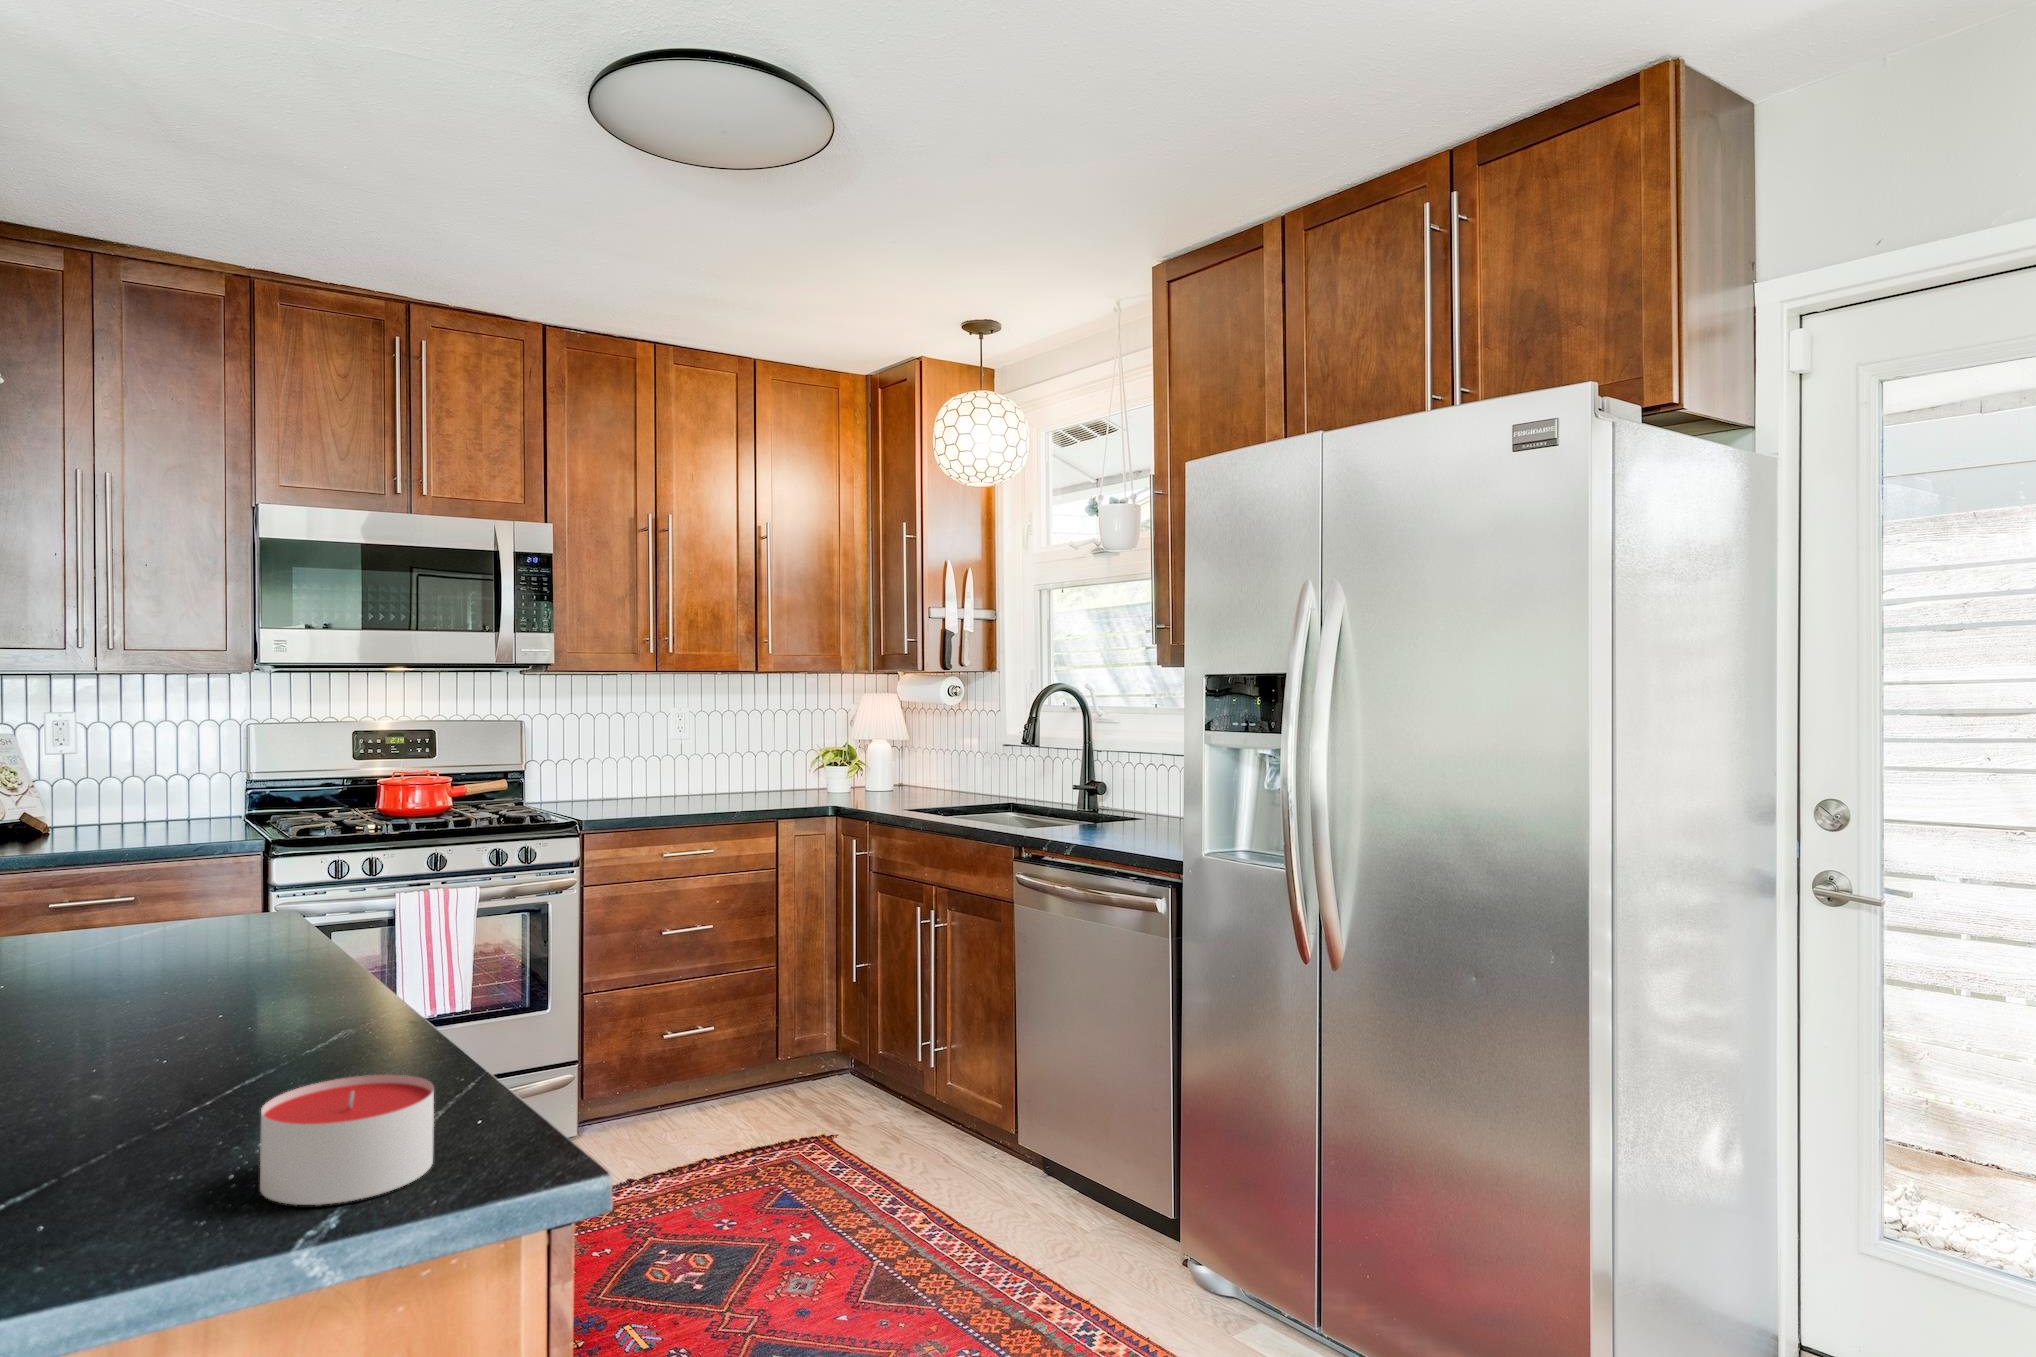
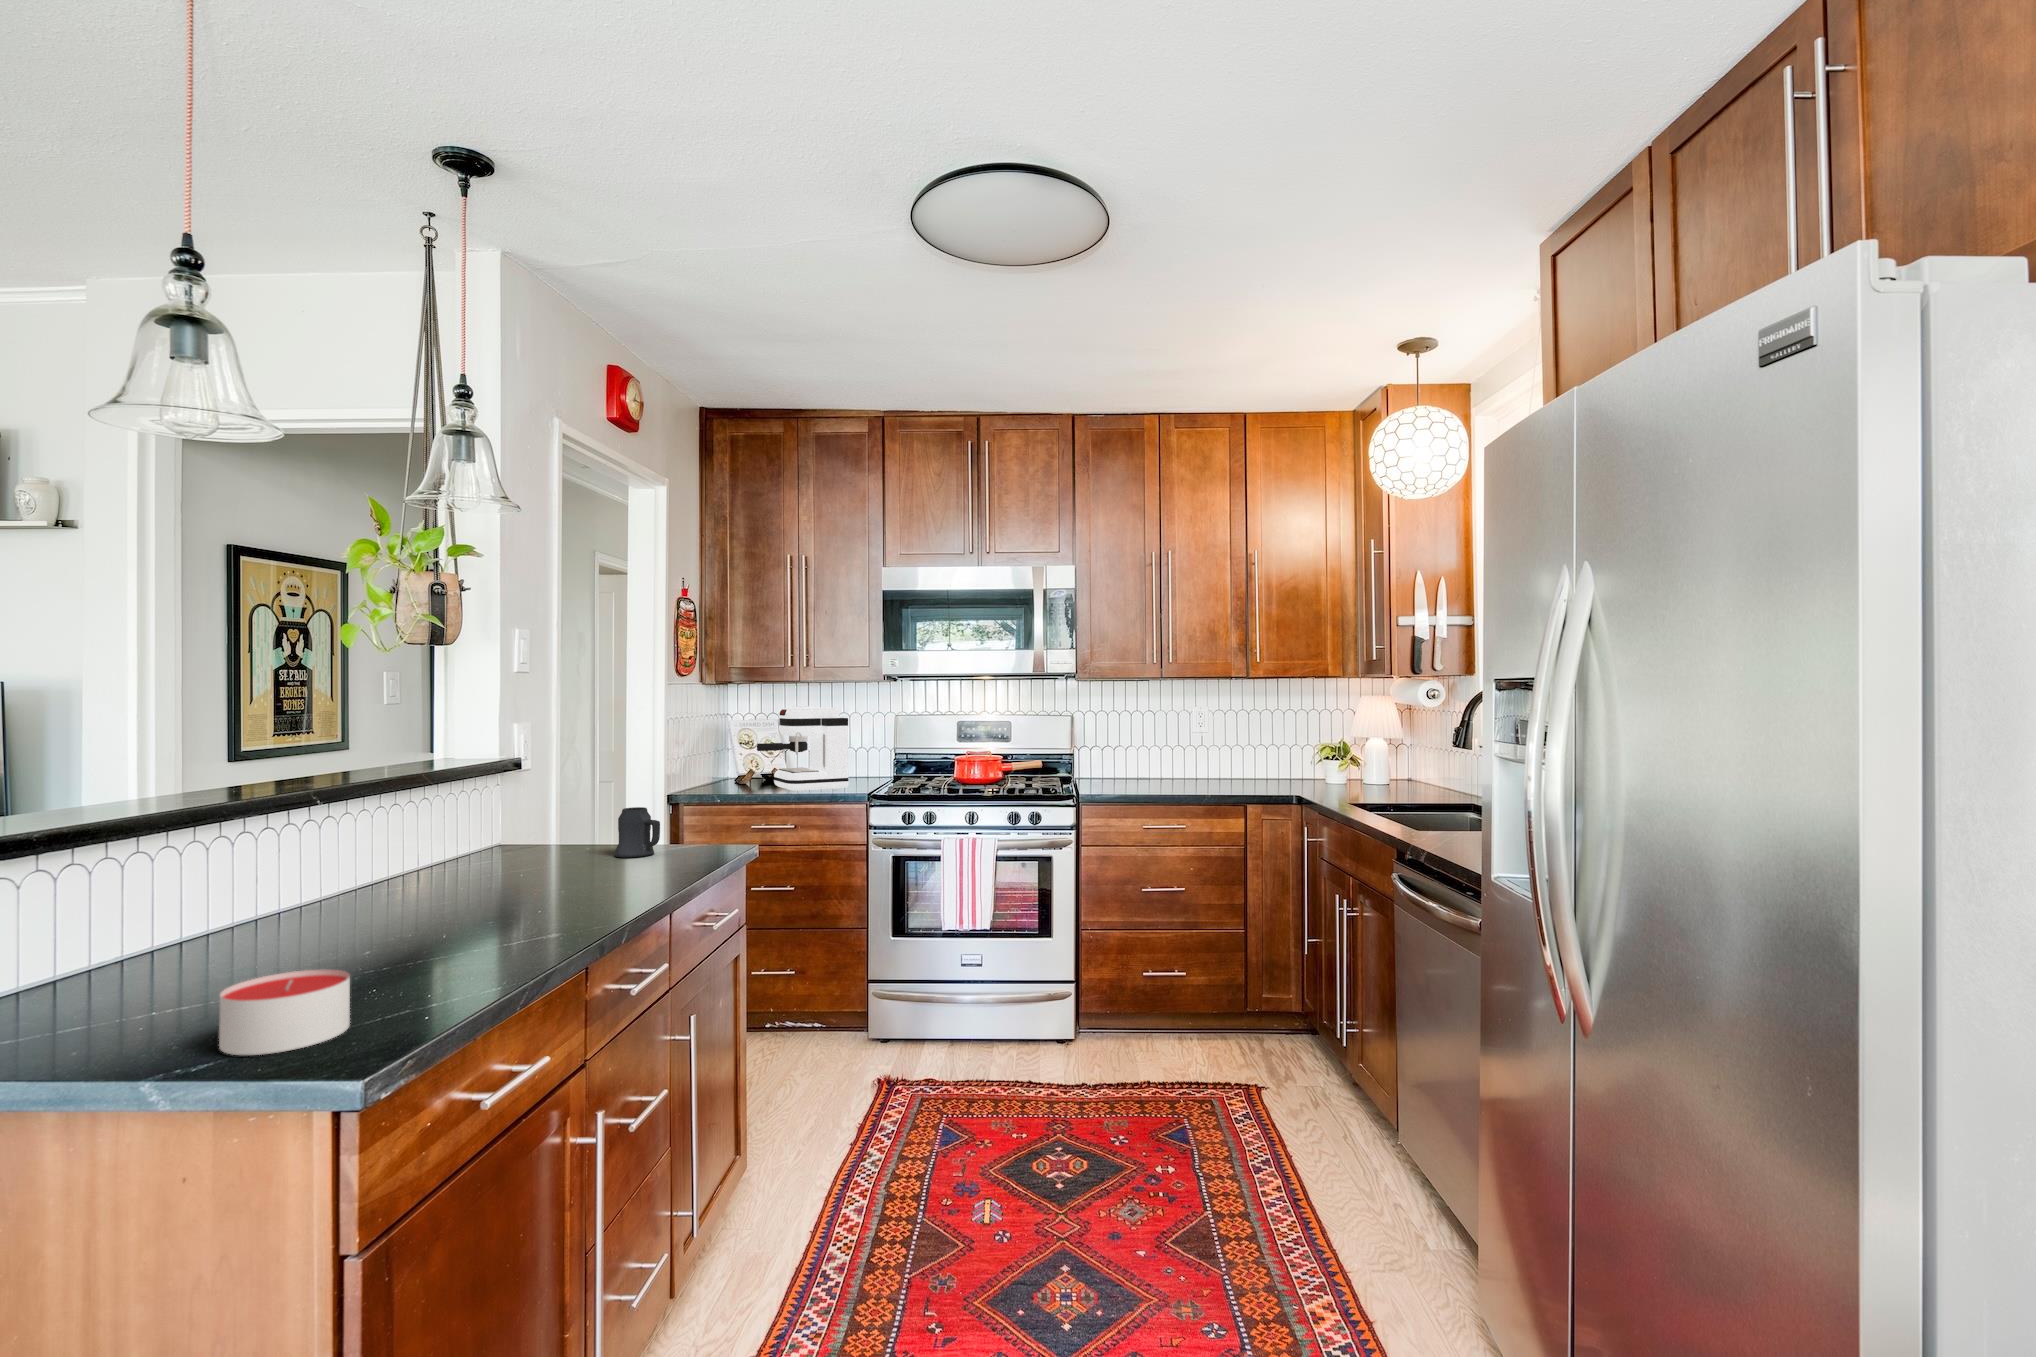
coffee maker: none [30,709,208,843] -> present [757,707,849,792]
mug: none [73,863,168,945] -> present [615,807,660,858]

